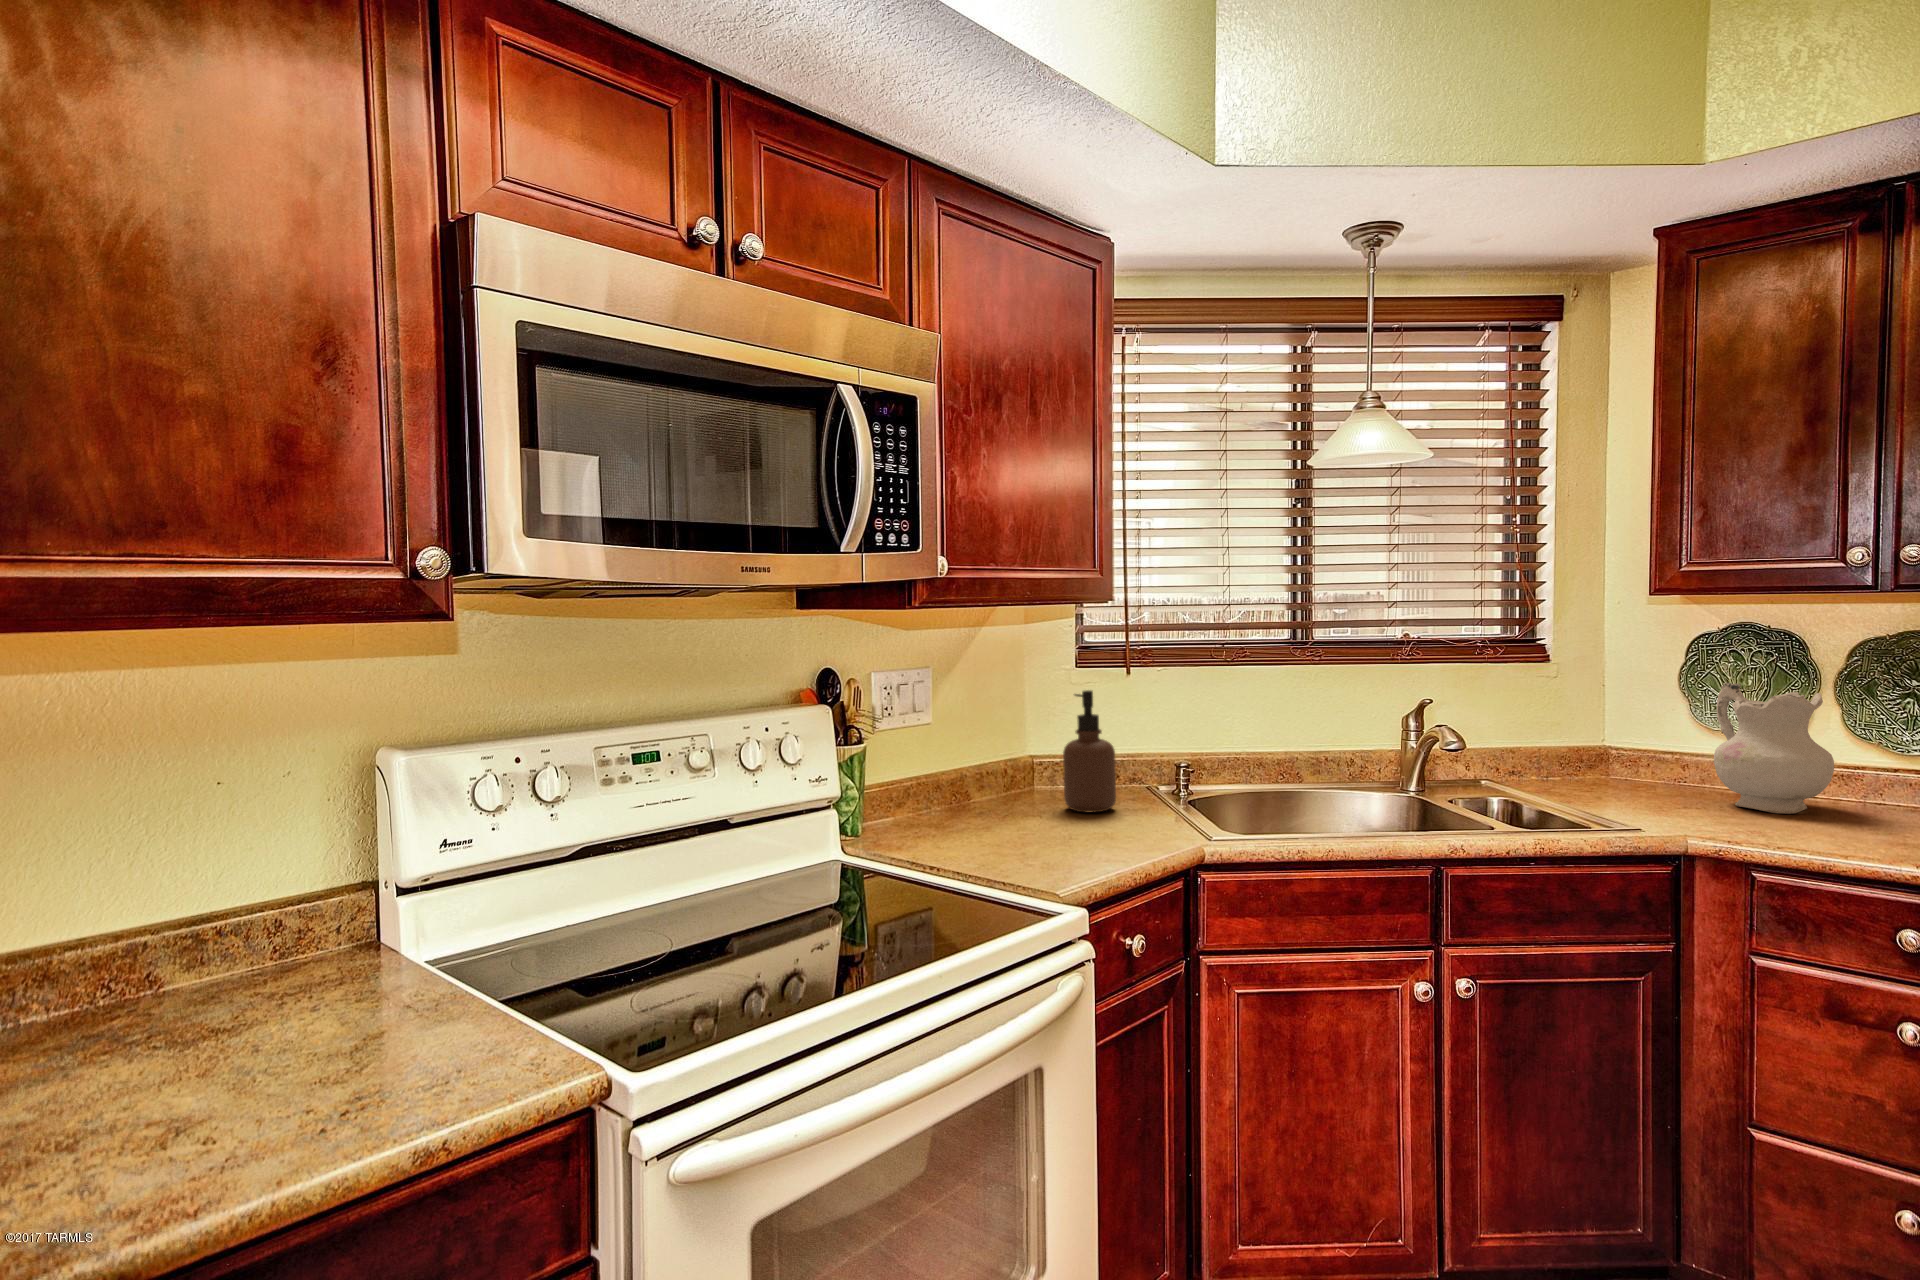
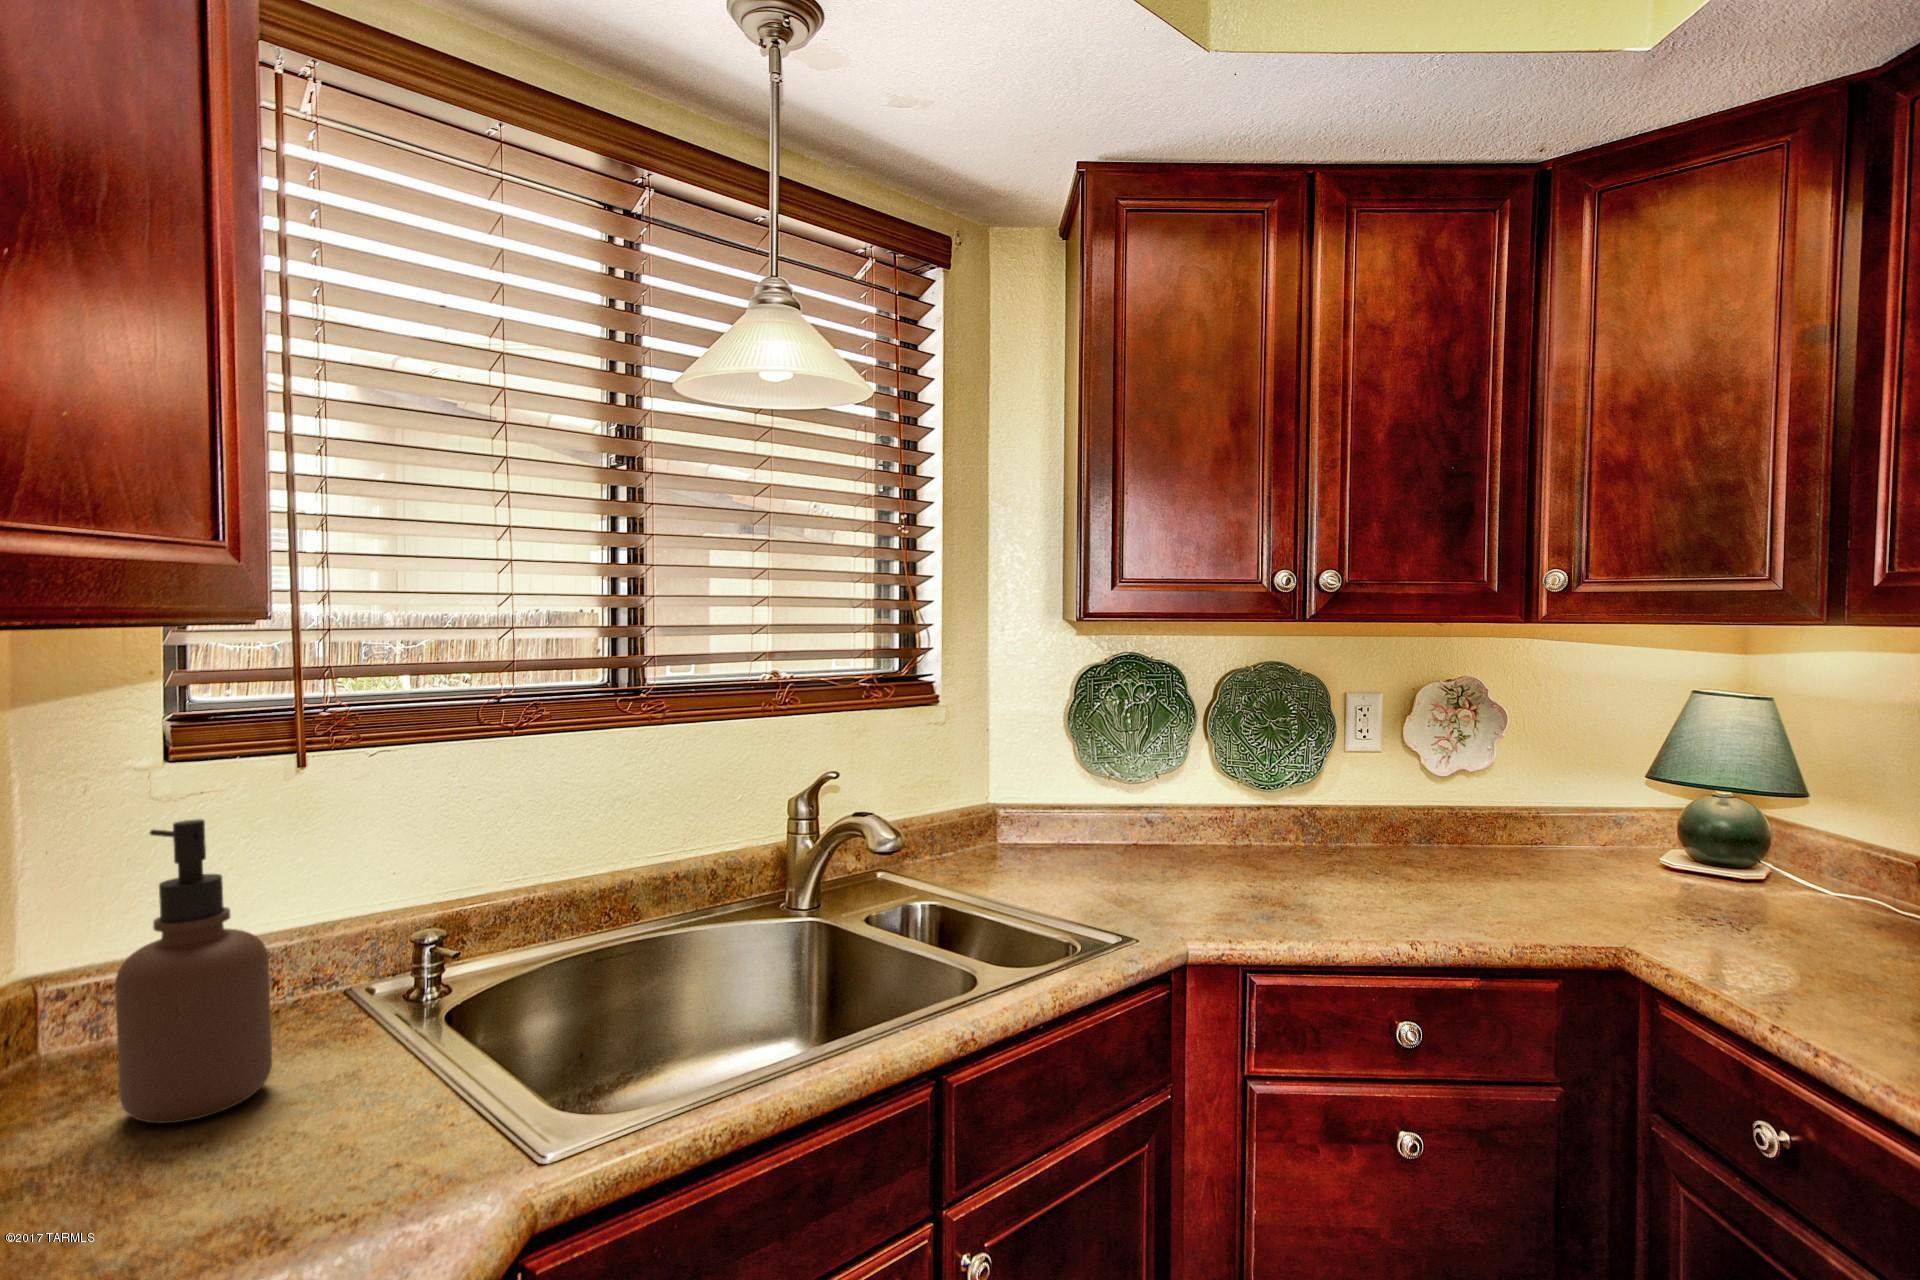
ceramic pitcher: present [1714,683,1834,814] -> none [1120,720,1242,872]

